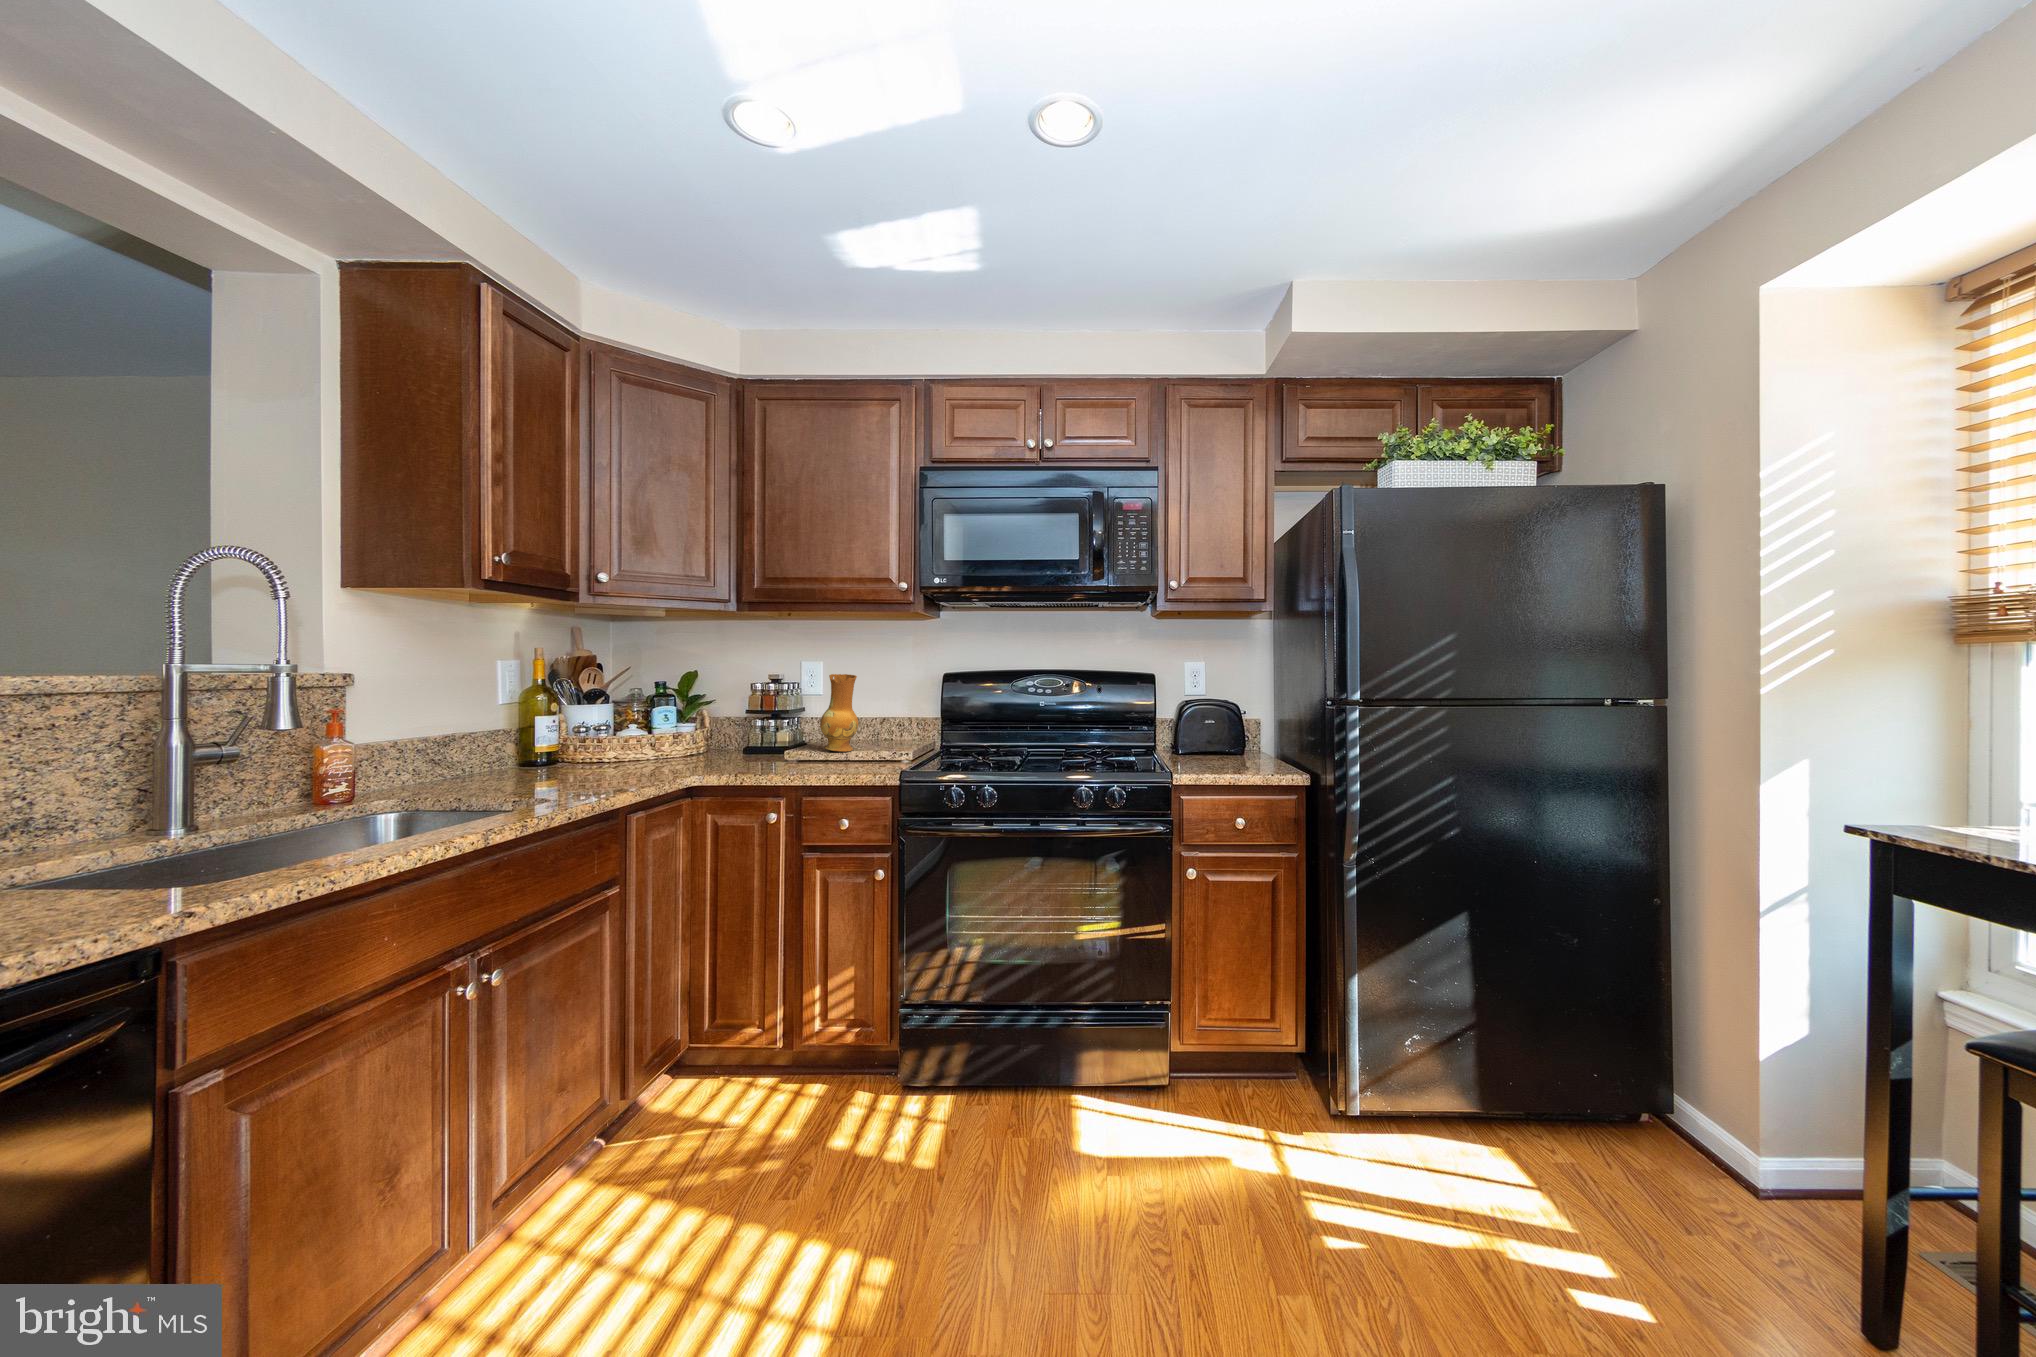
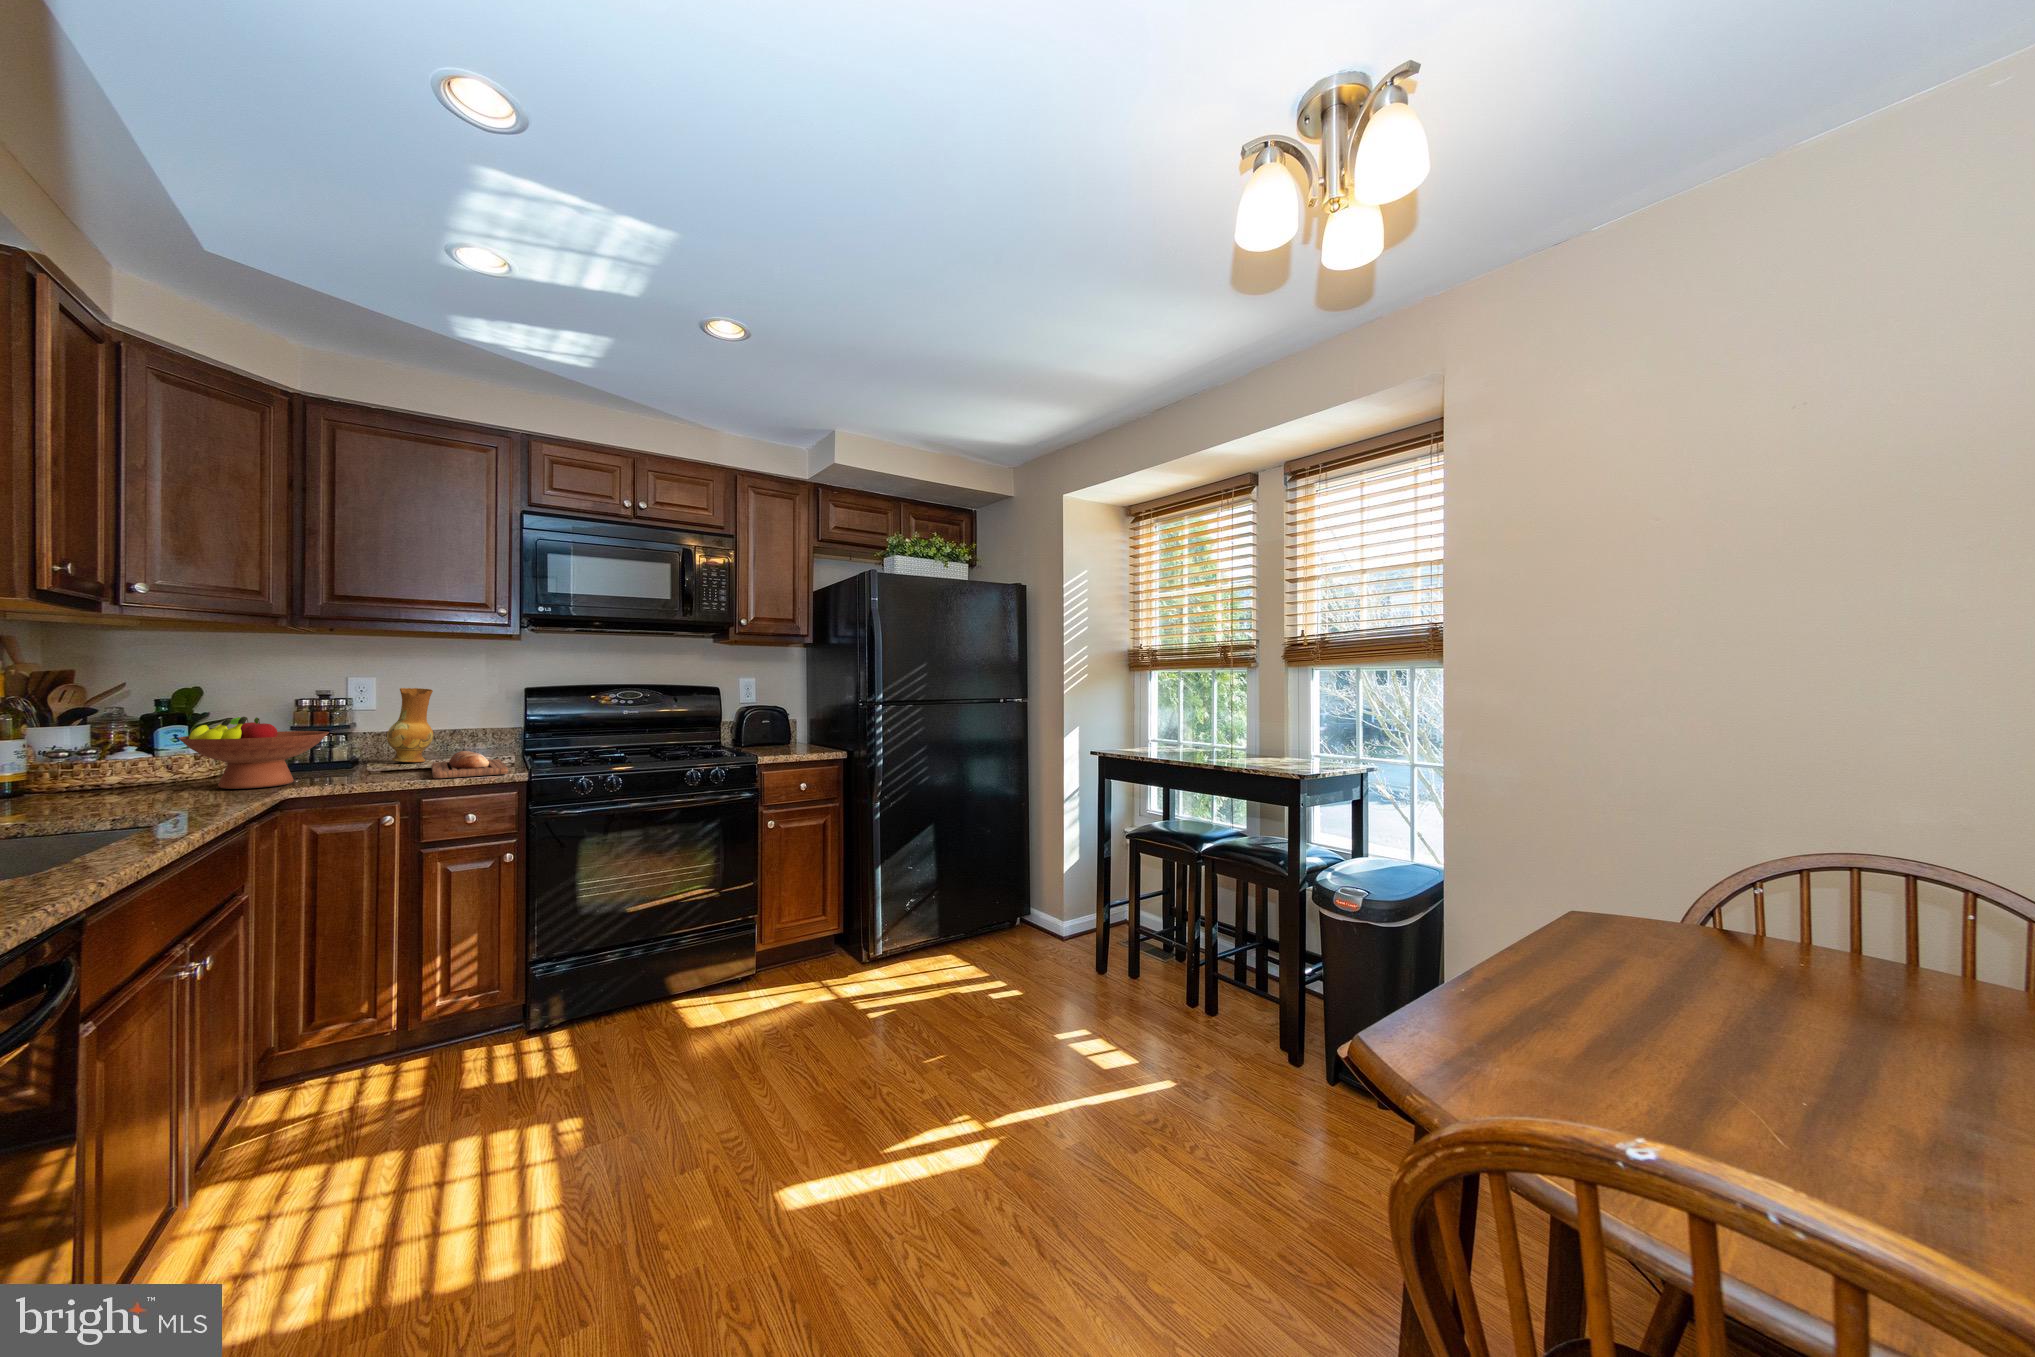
fruit bowl: none [629,704,740,773] -> present [178,717,329,789]
bread loaf: none [807,745,897,777] -> present [432,751,508,778]

